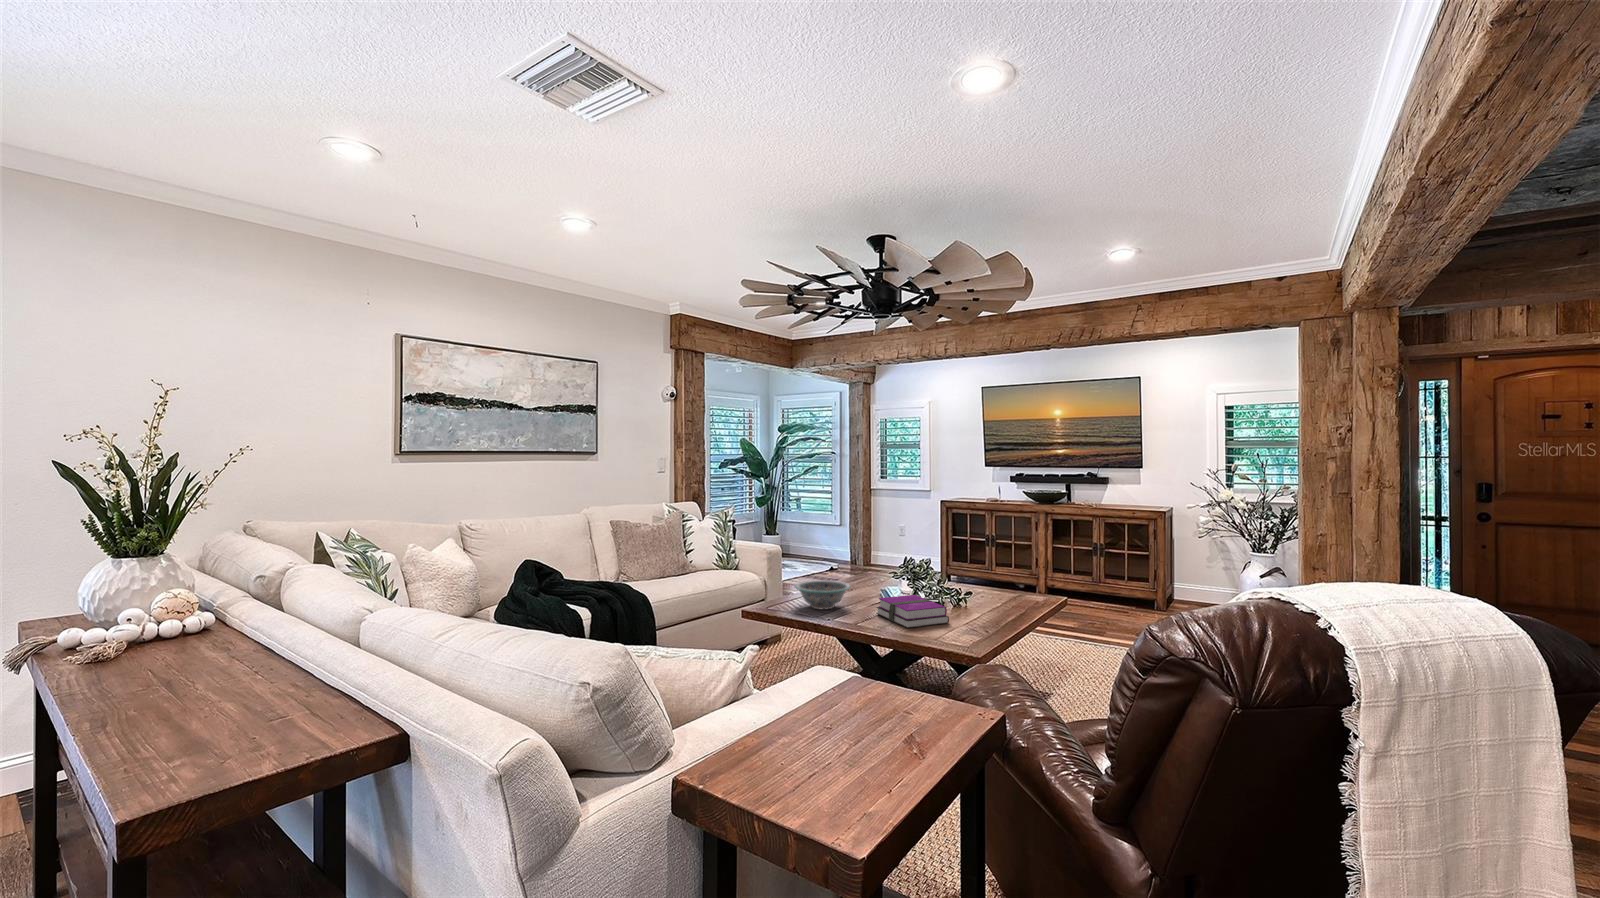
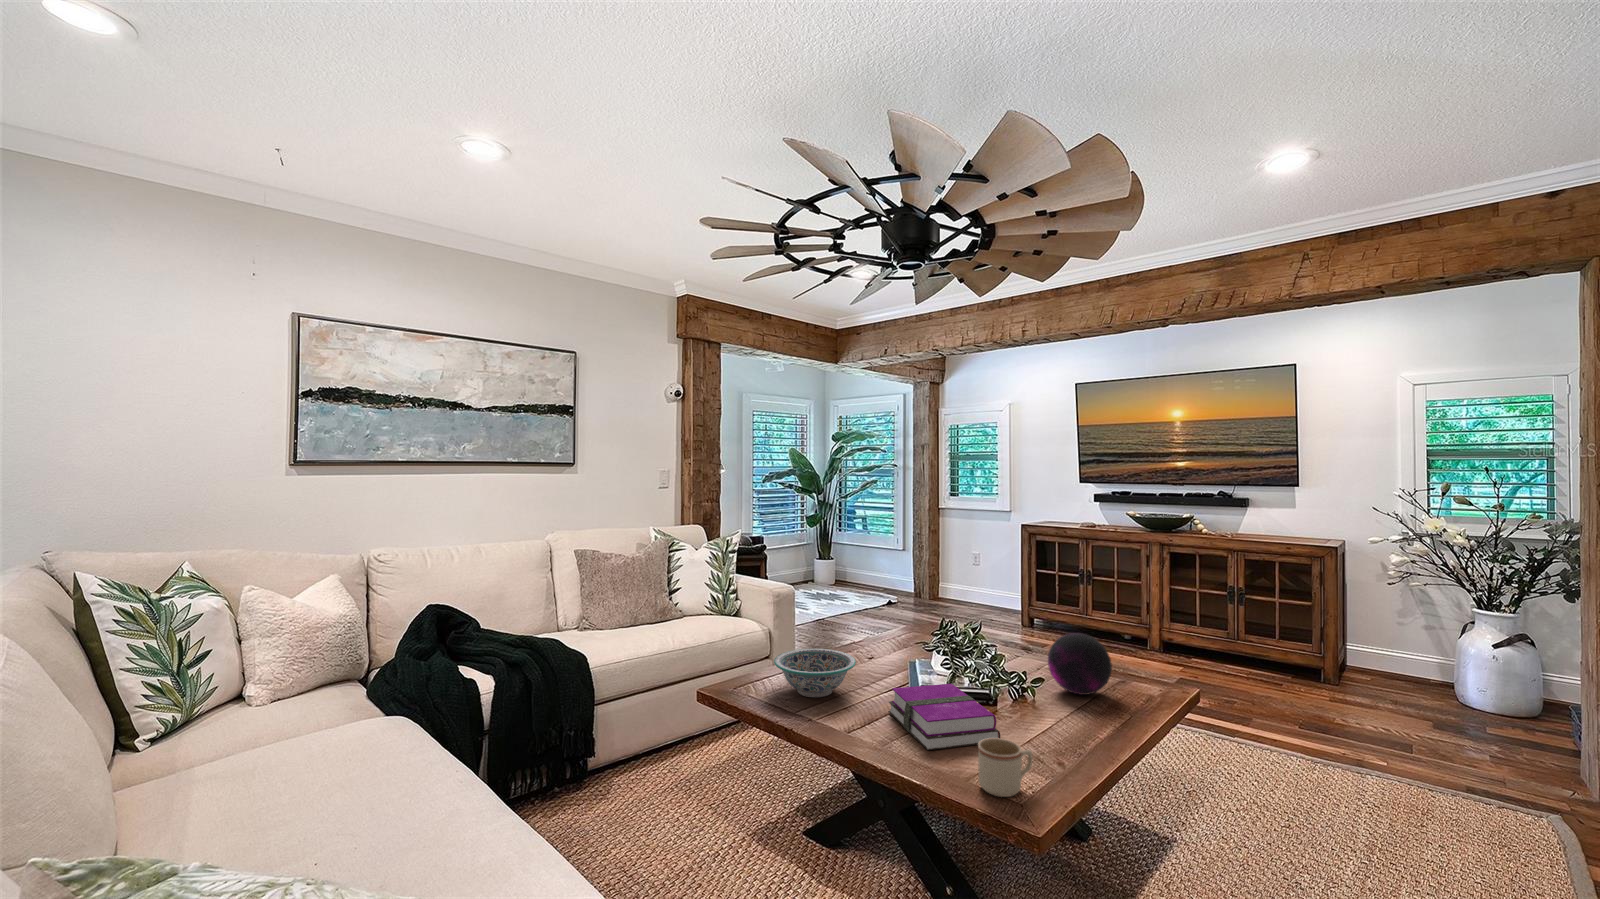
decorative orb: none [973,562,1013,601] -> present [1048,633,1112,695]
mug: none [941,613,971,643] -> present [978,738,1033,797]

